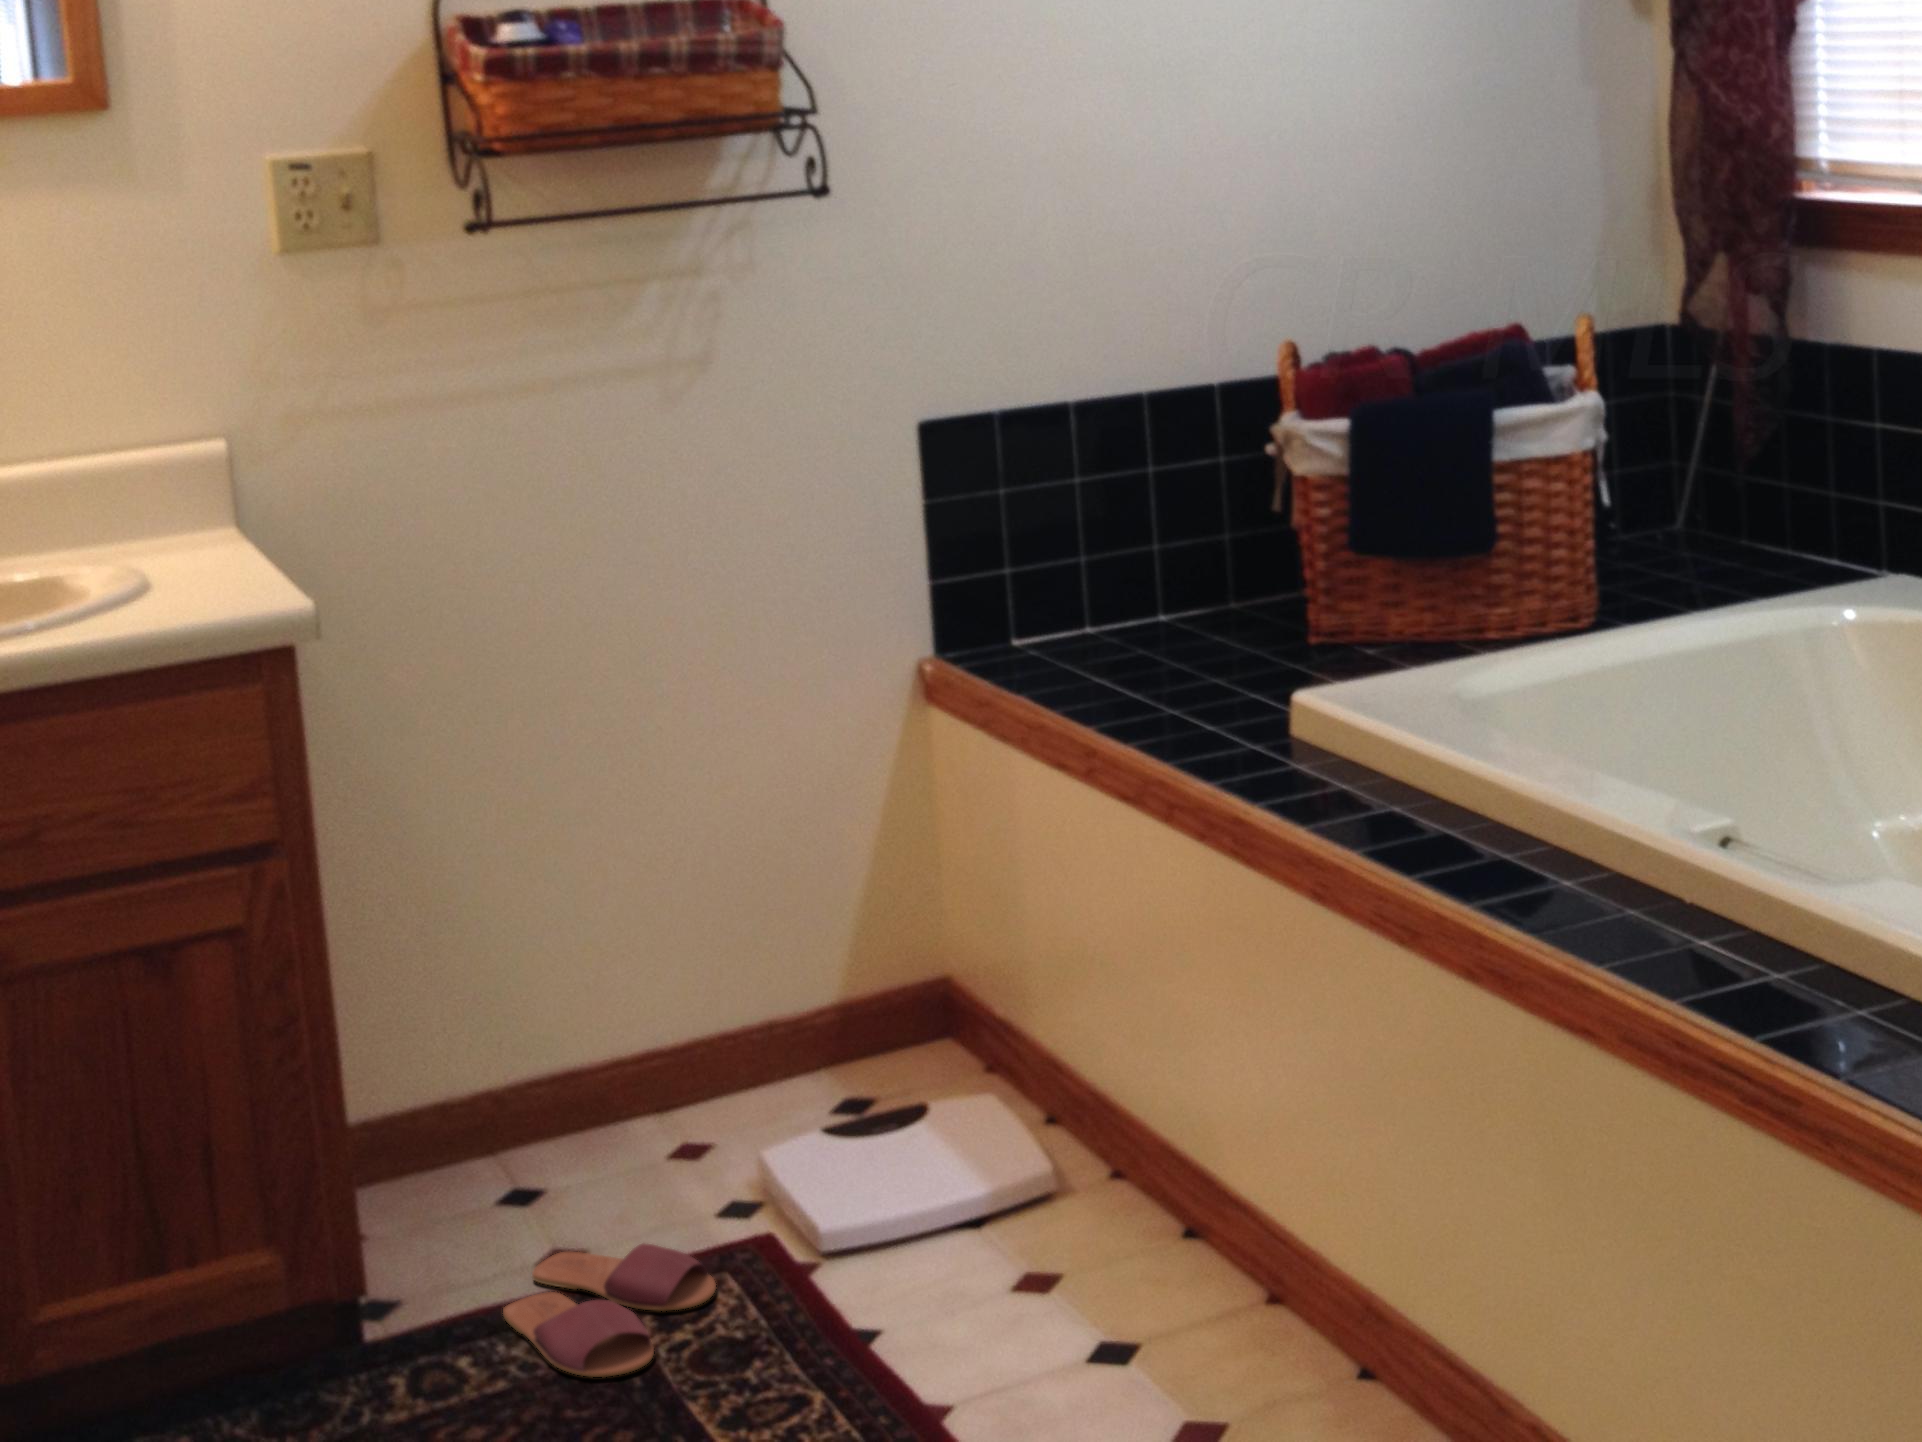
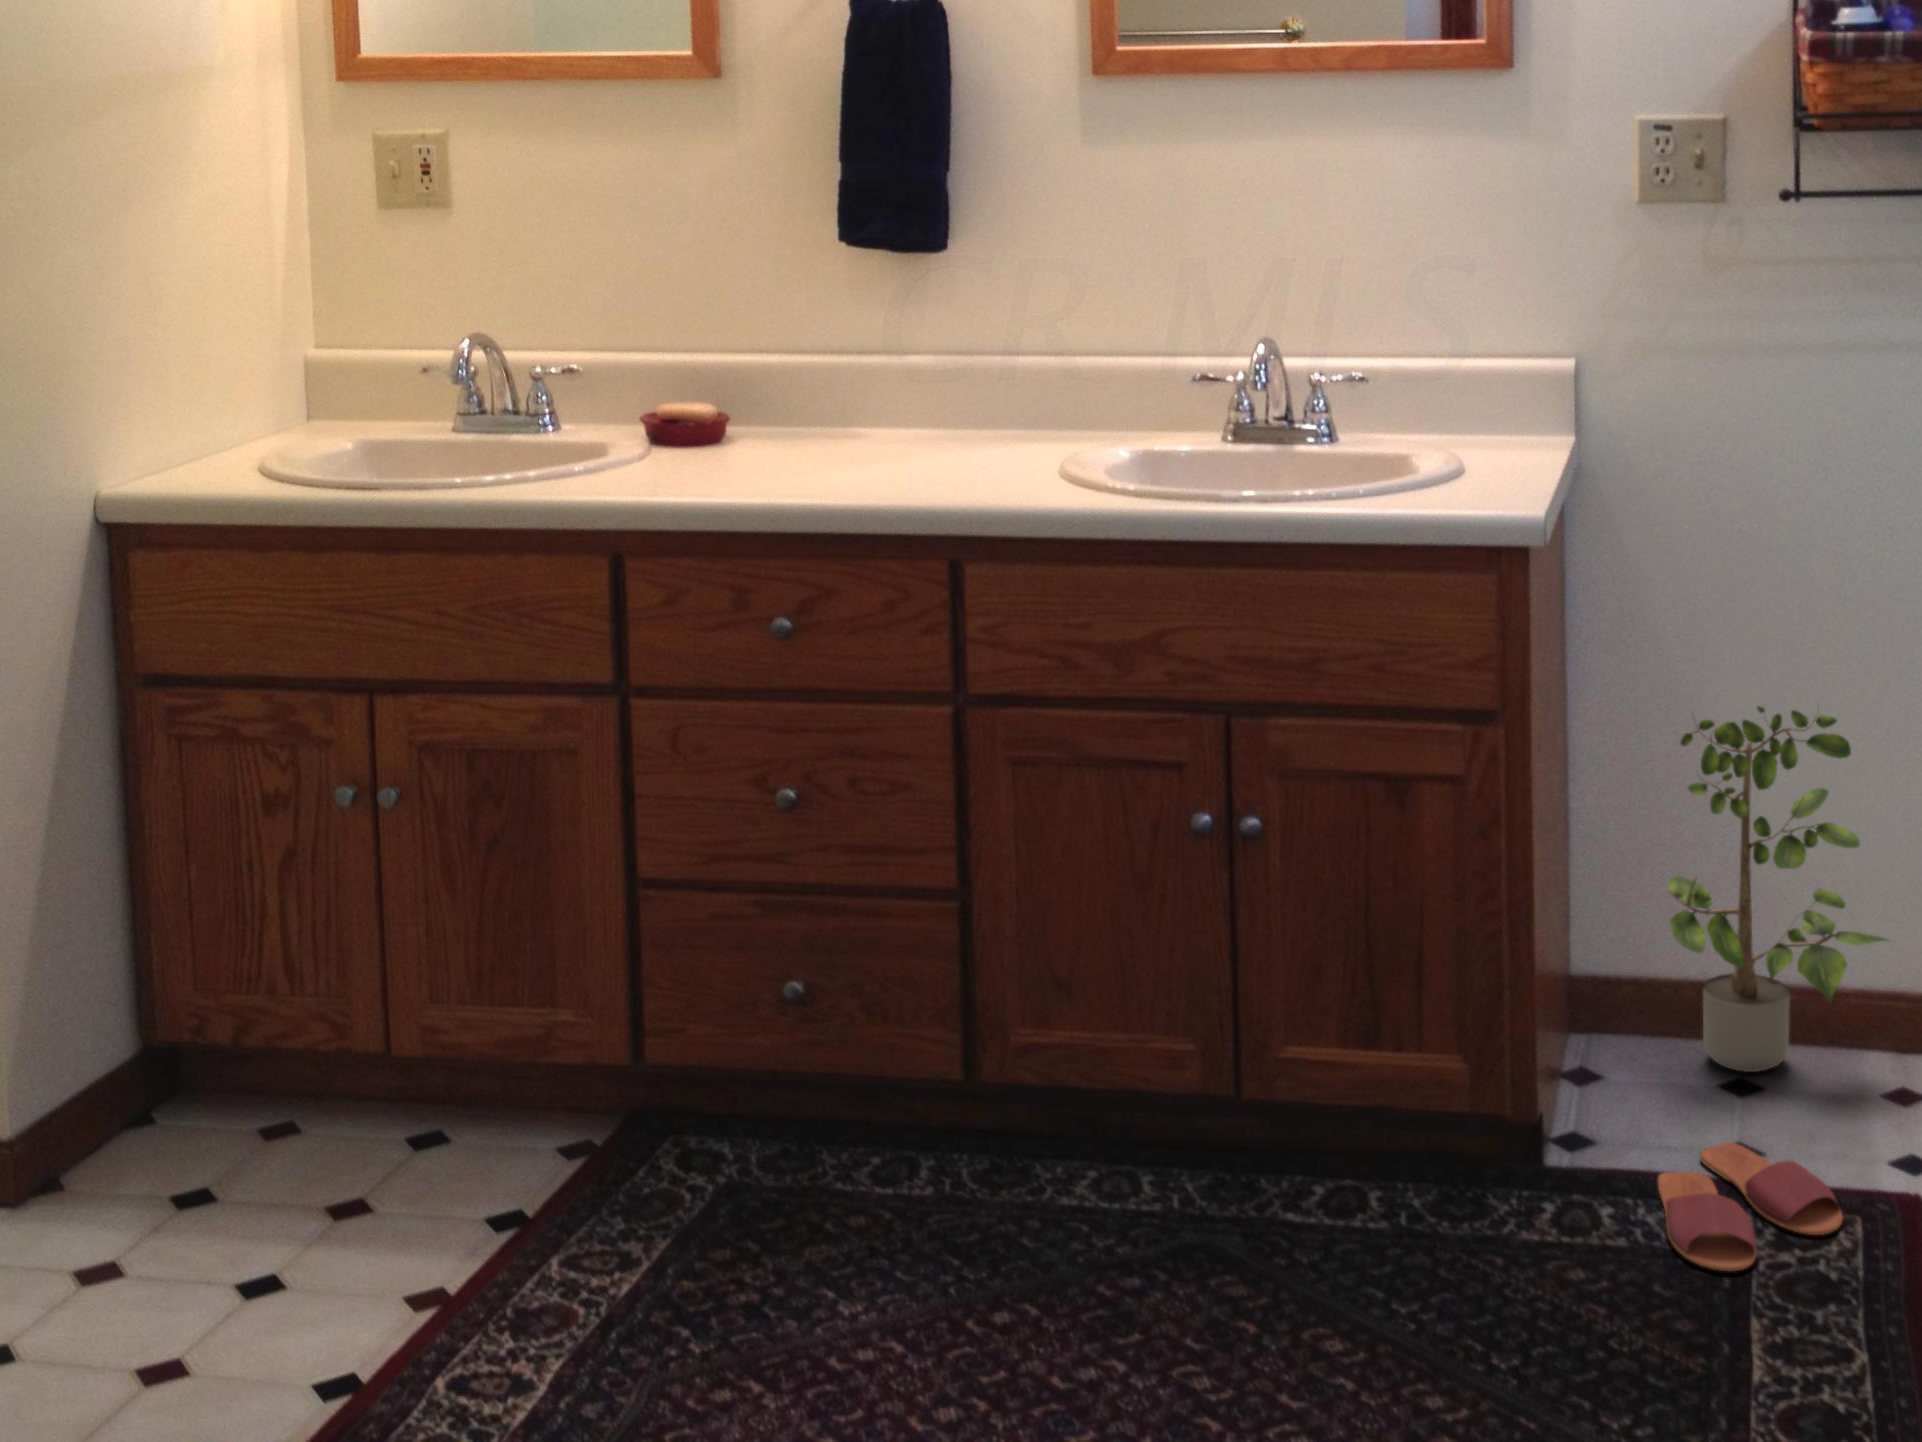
potted plant: none [404,765,661,1185] -> present [1668,706,1886,1072]

